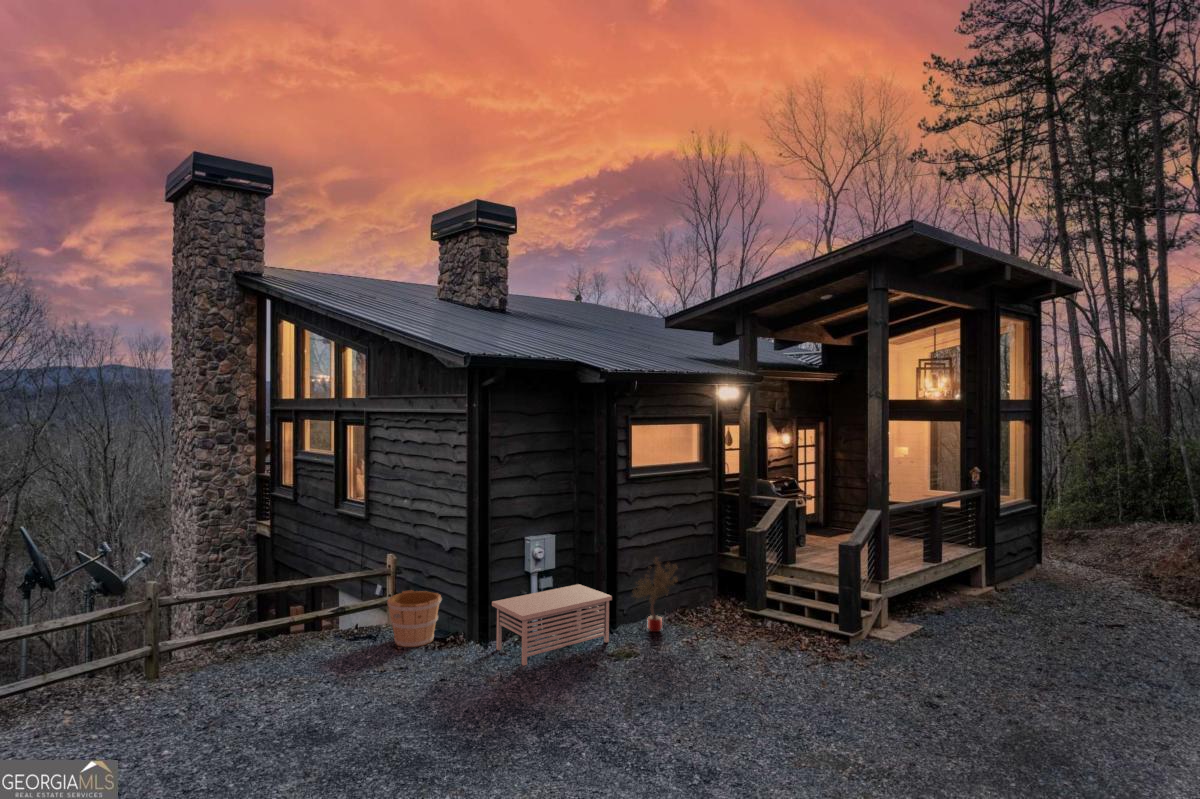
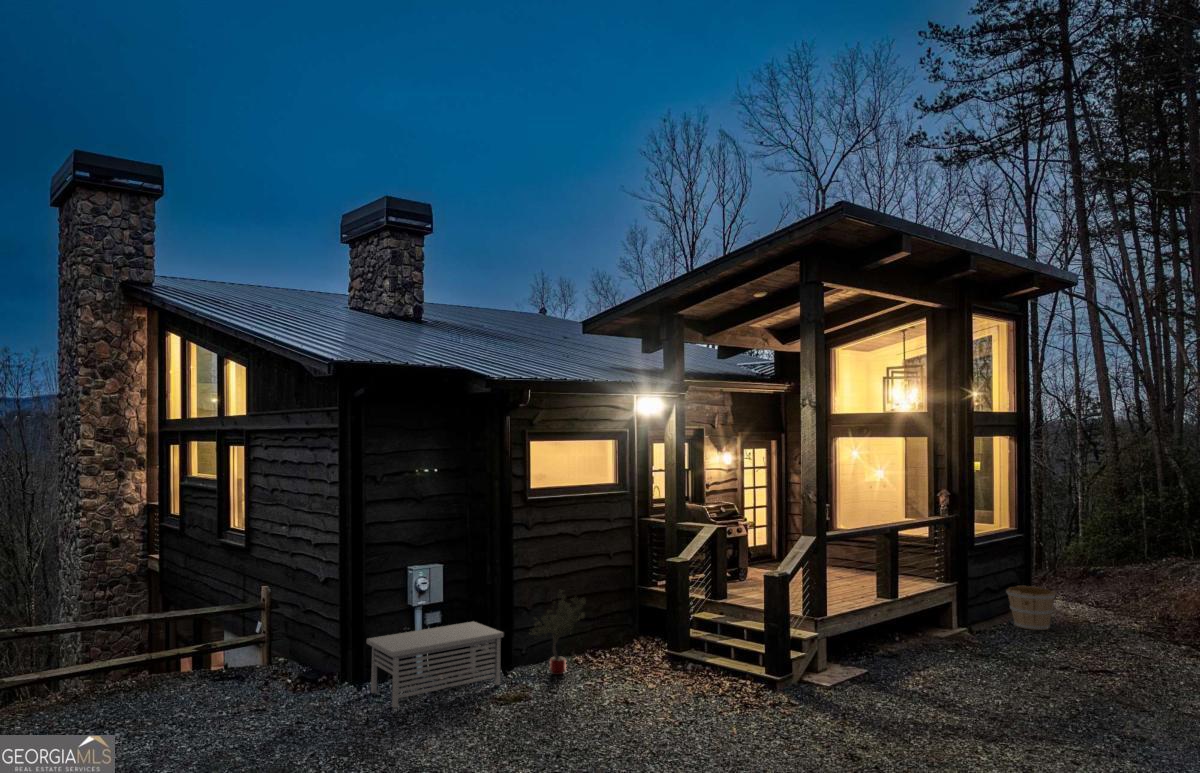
wooden bucket: present [387,590,442,647] -> present [1006,586,1055,630]

